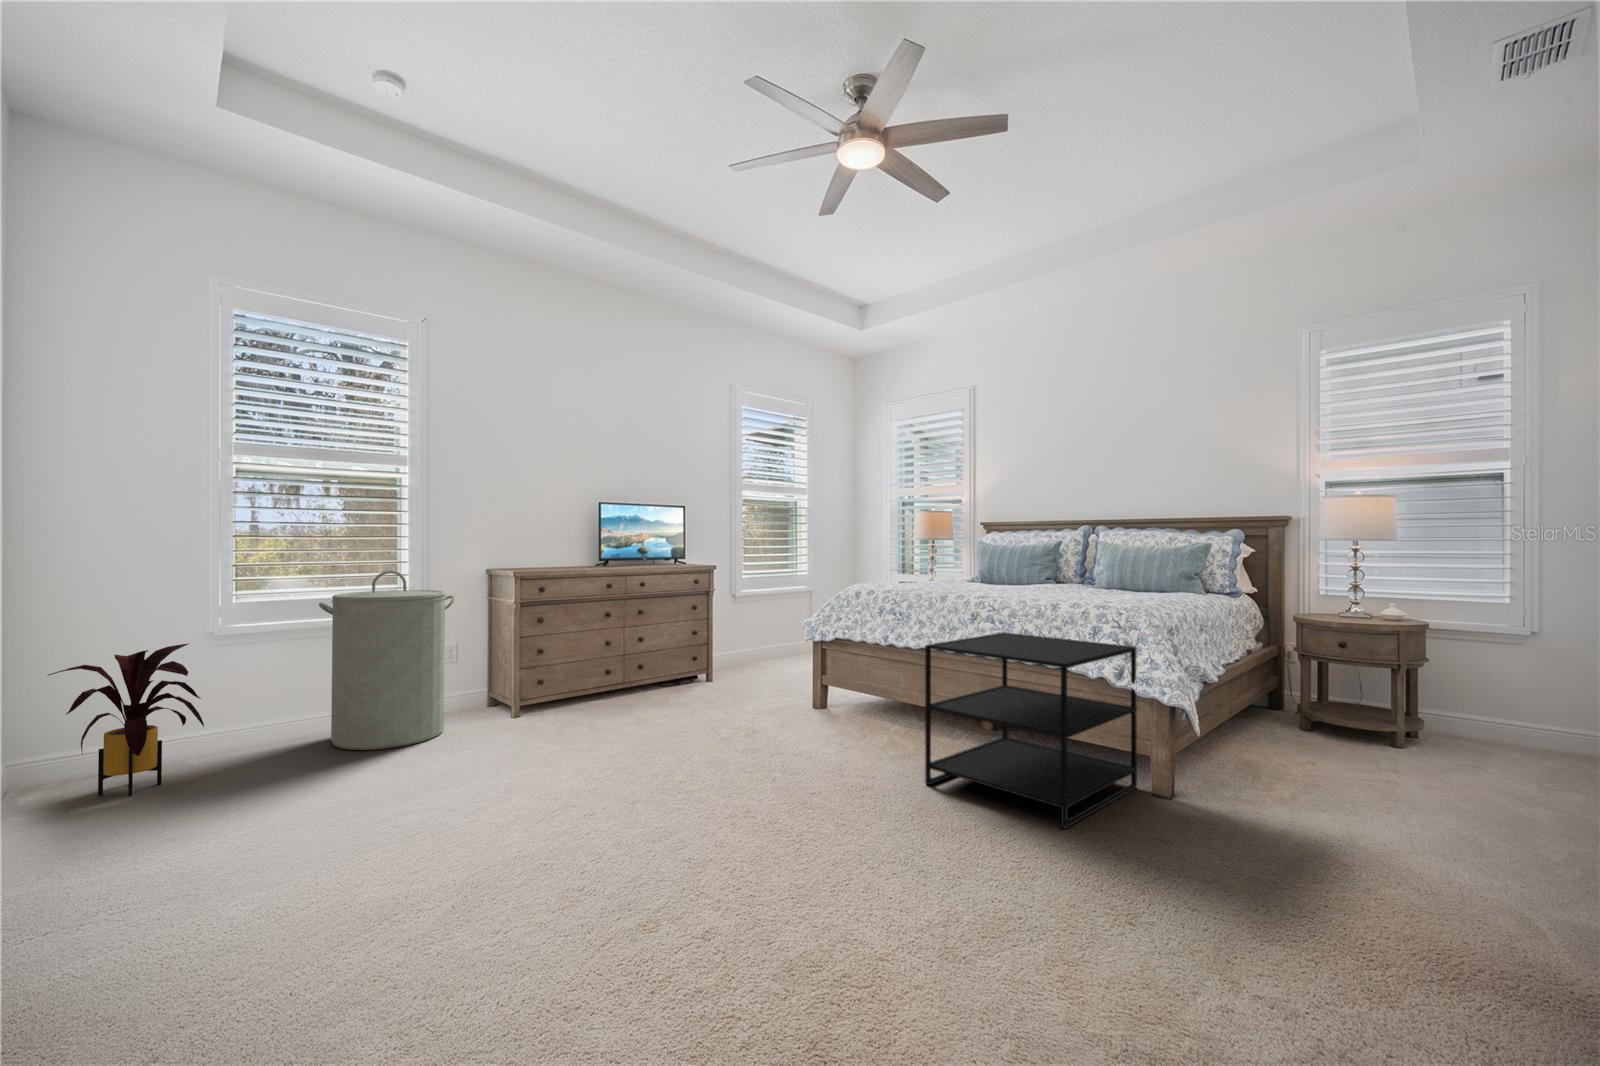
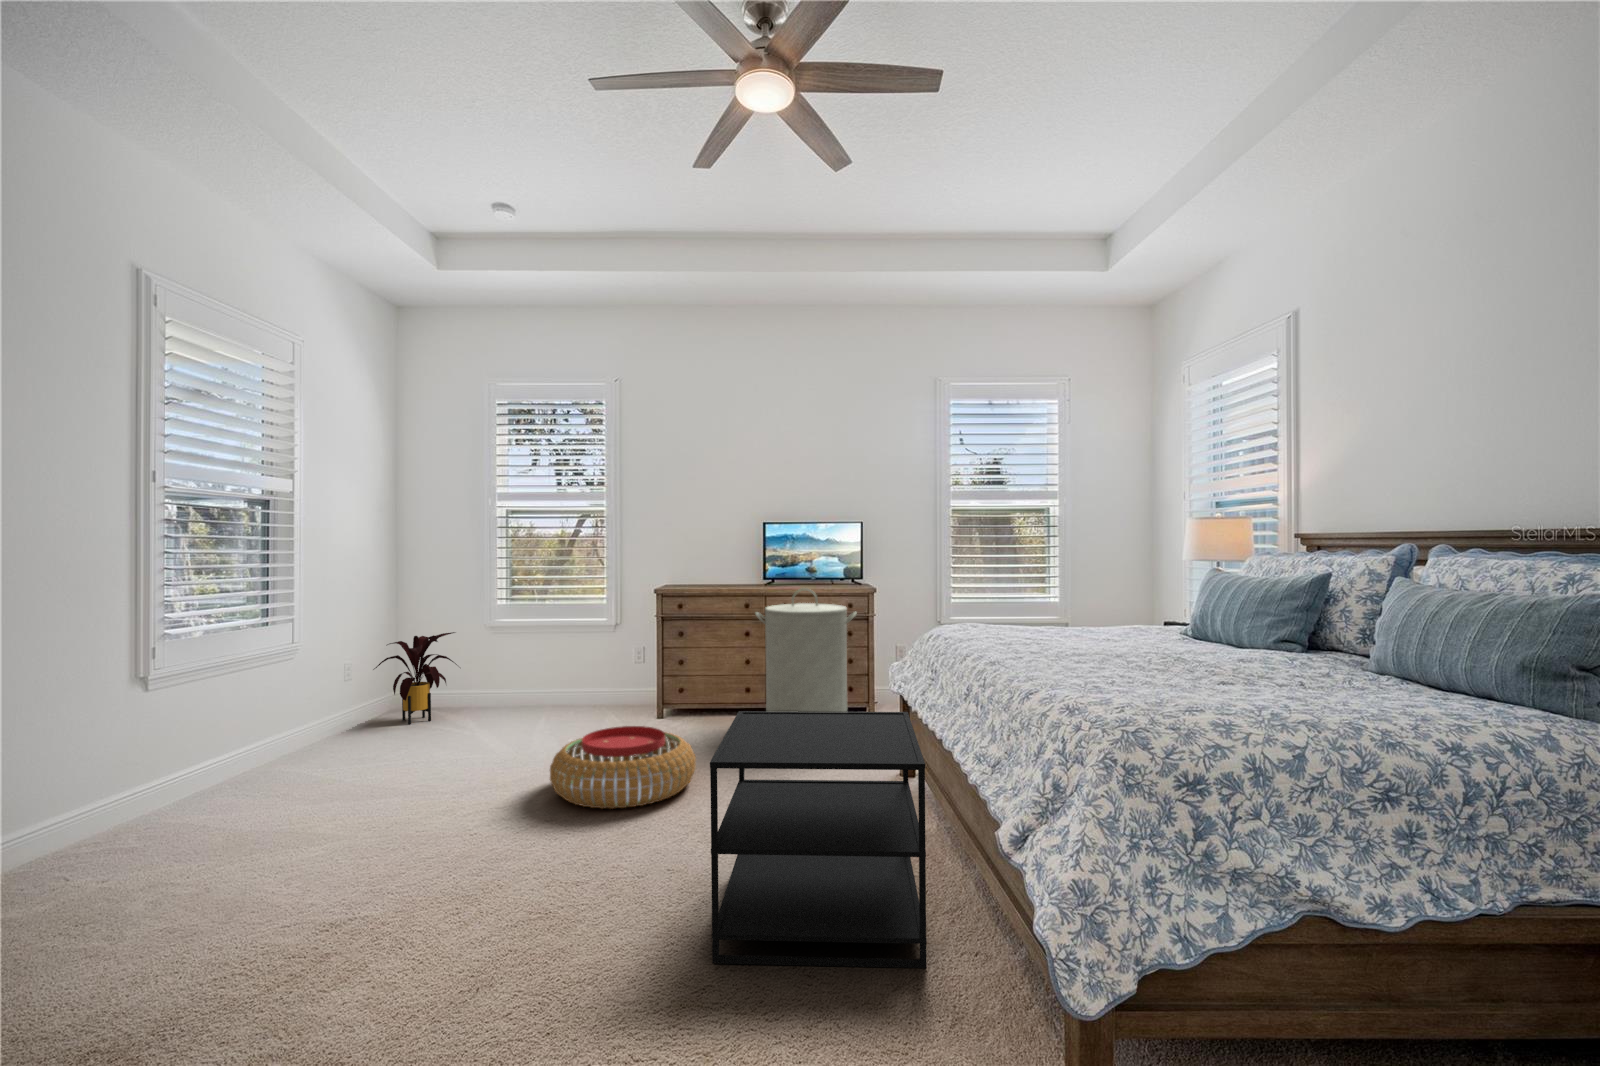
laundry hamper: present [319,571,455,750] -> present [756,588,857,712]
pouf: none [591,703,749,792] -> present [550,726,696,809]

